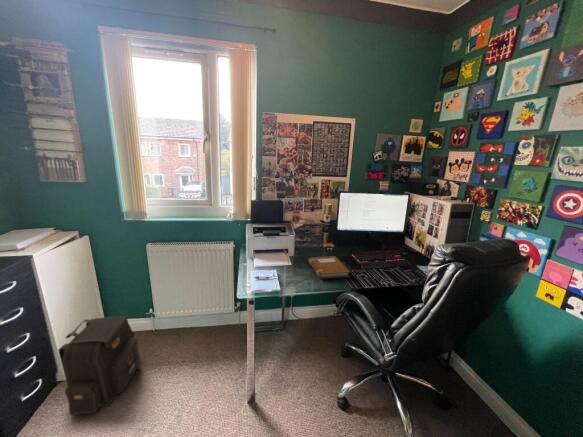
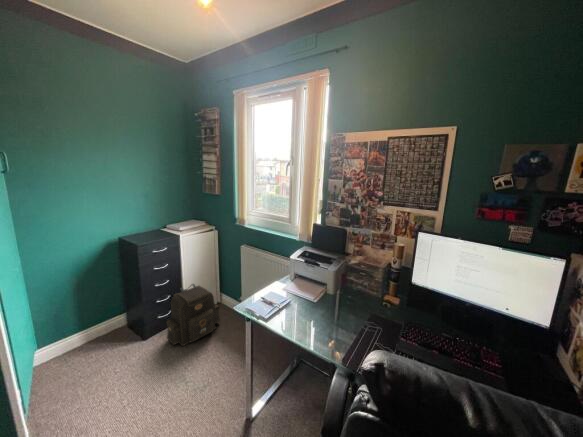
notebook: present [308,256,350,279] -> none [316,302,371,345]

